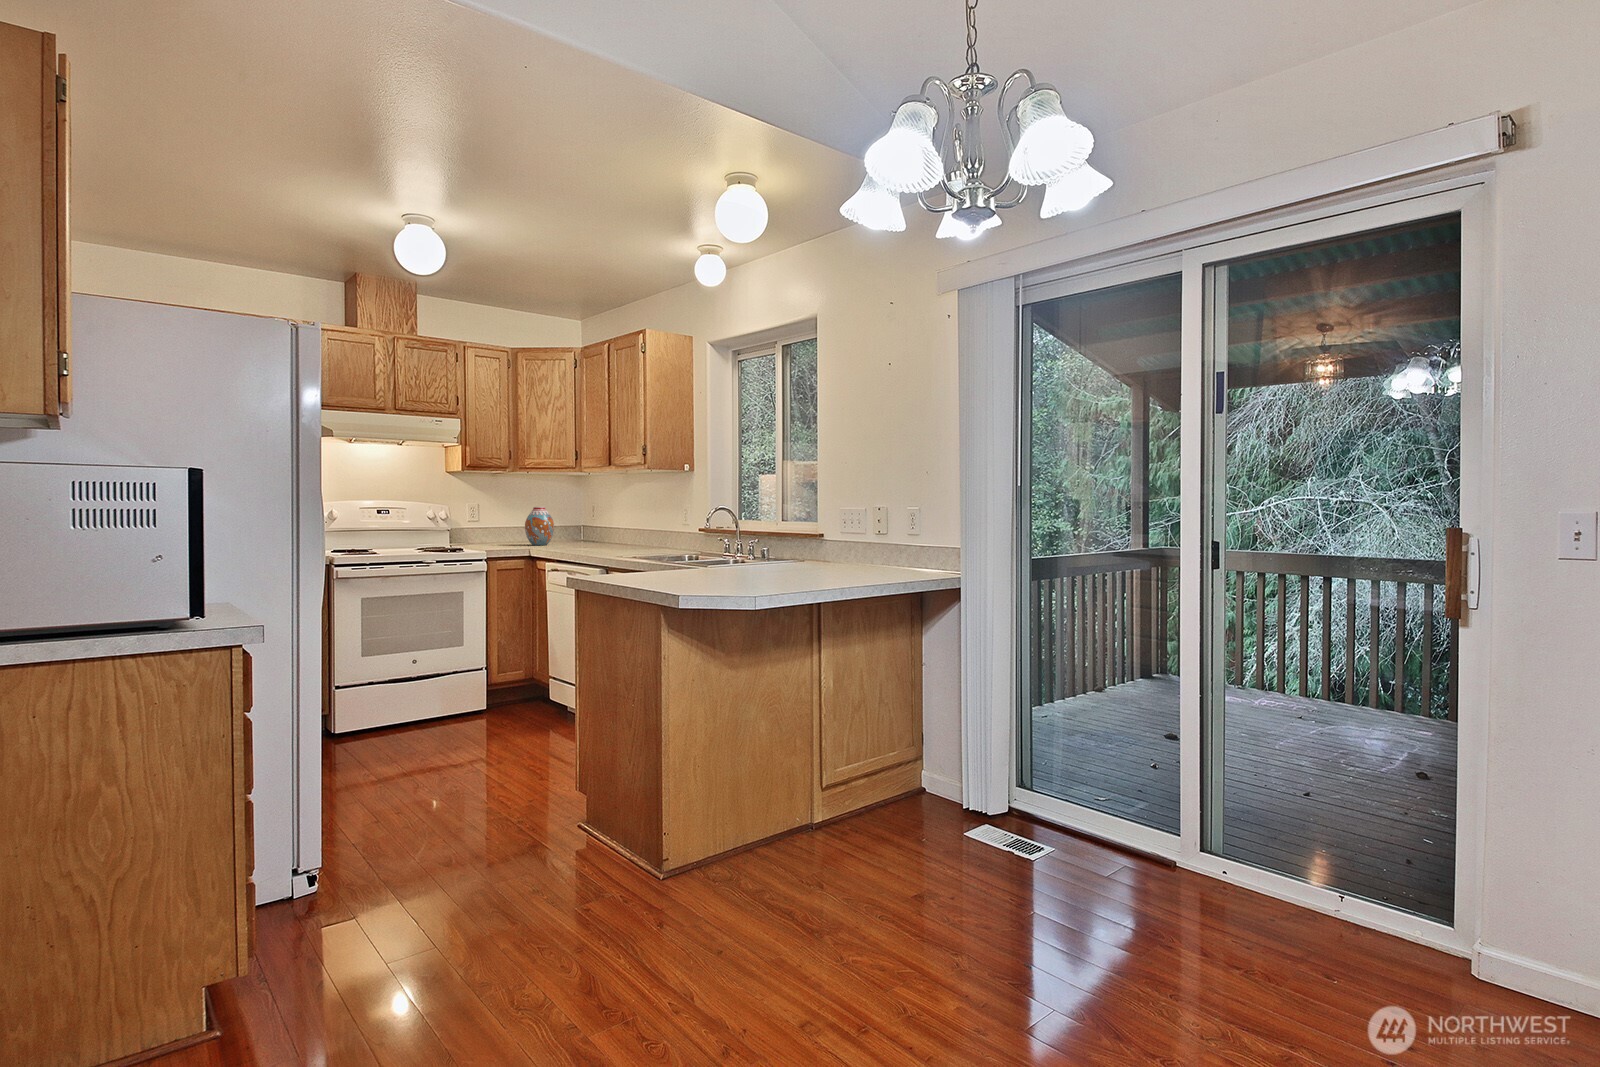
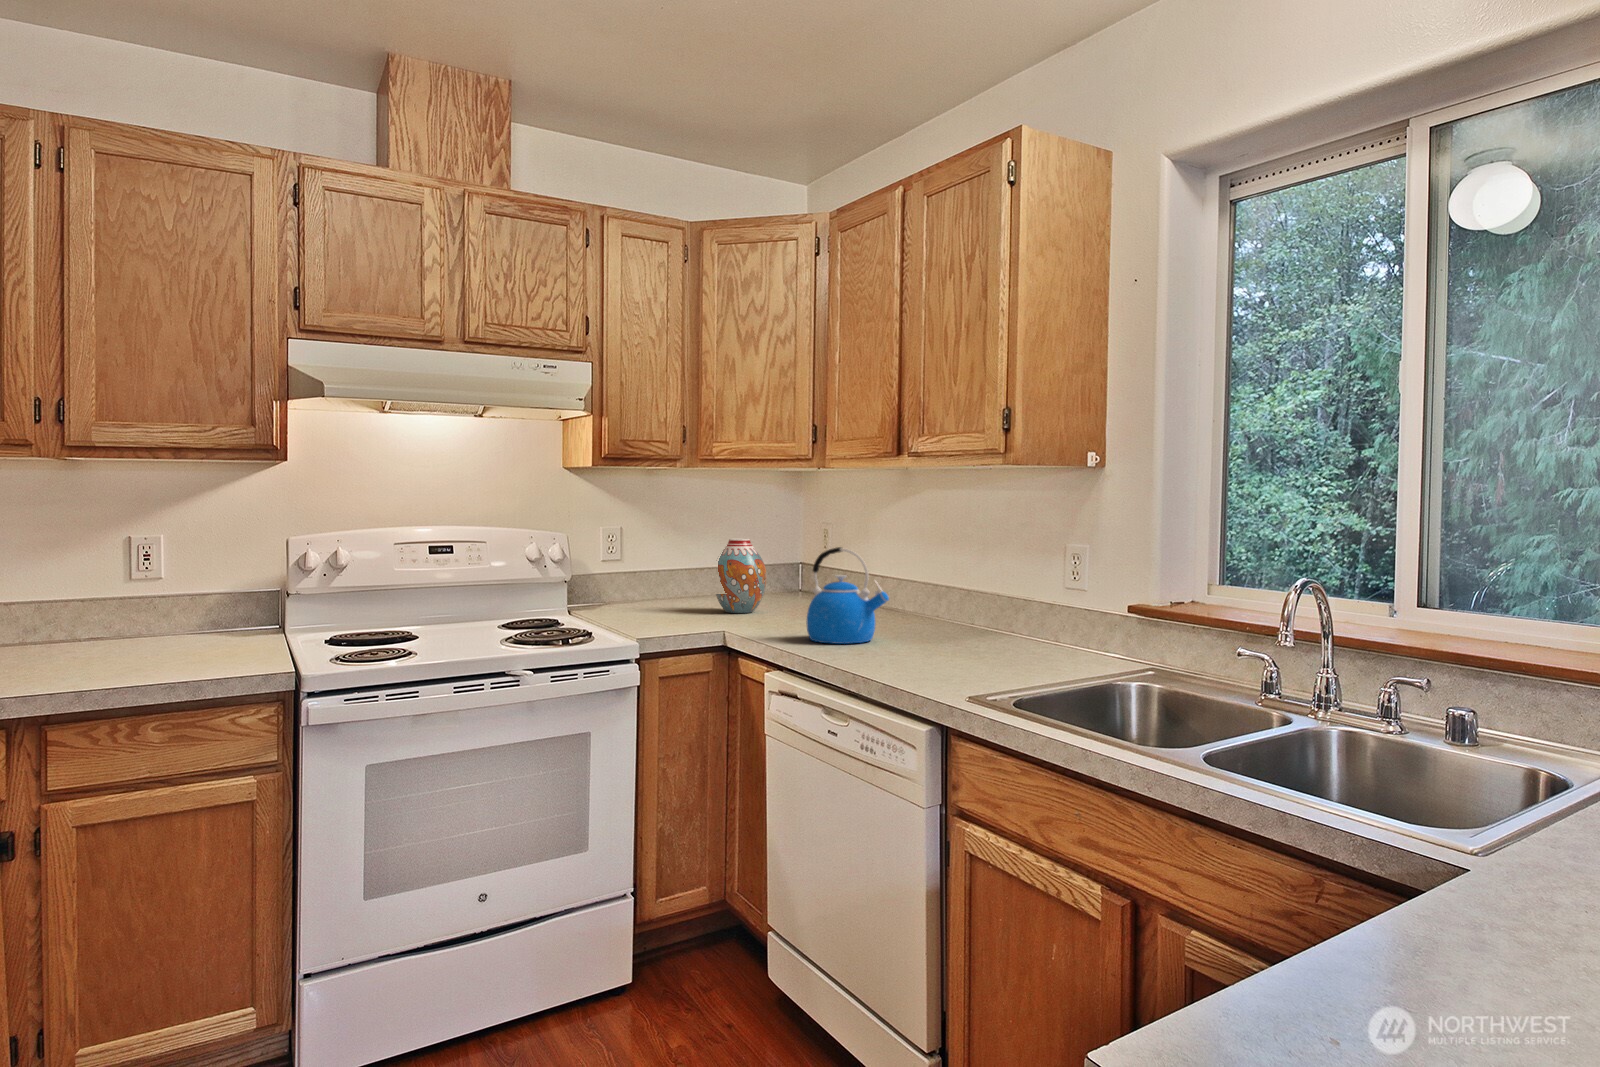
kettle: none [568,507,606,551] -> present [806,547,889,644]

